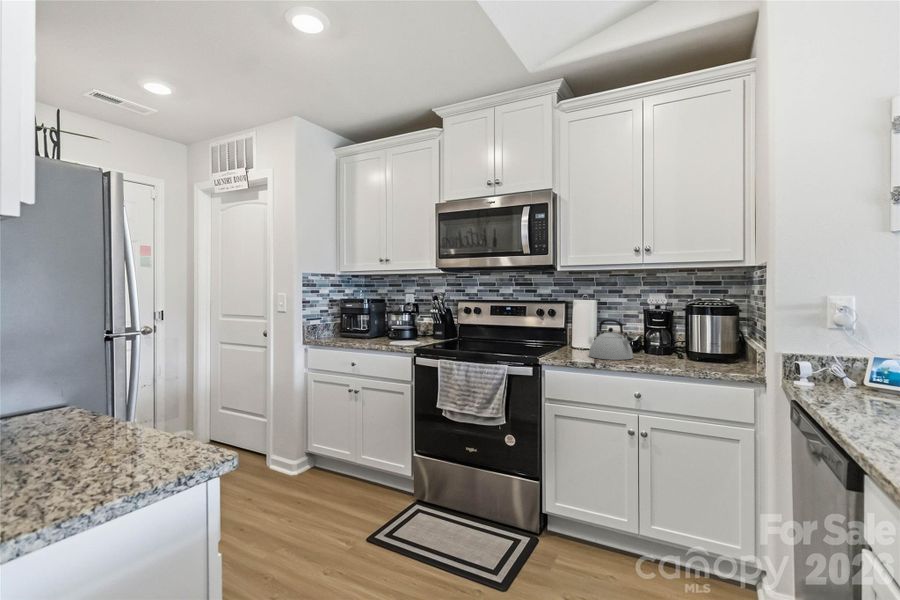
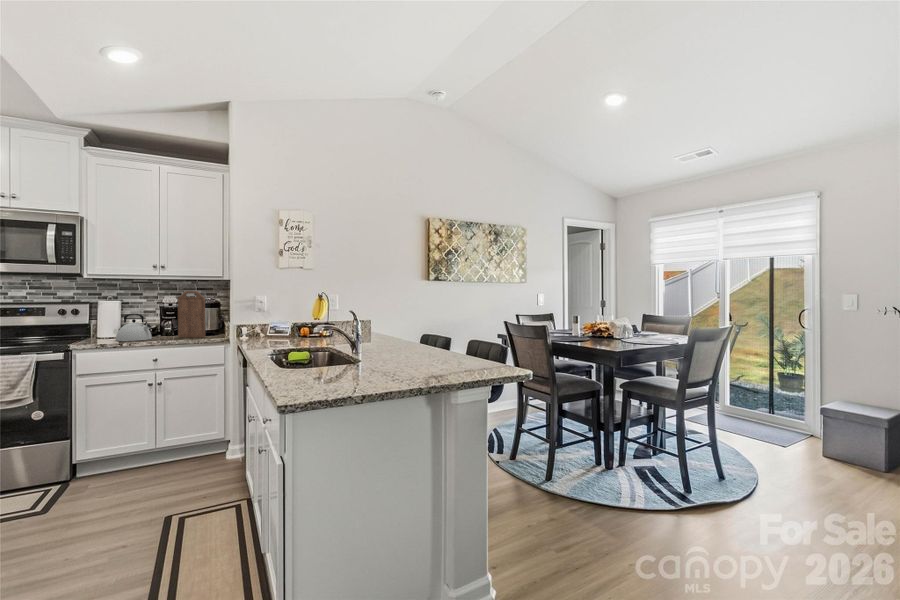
cutting board: none [670,286,716,366] -> present [178,291,205,338]

